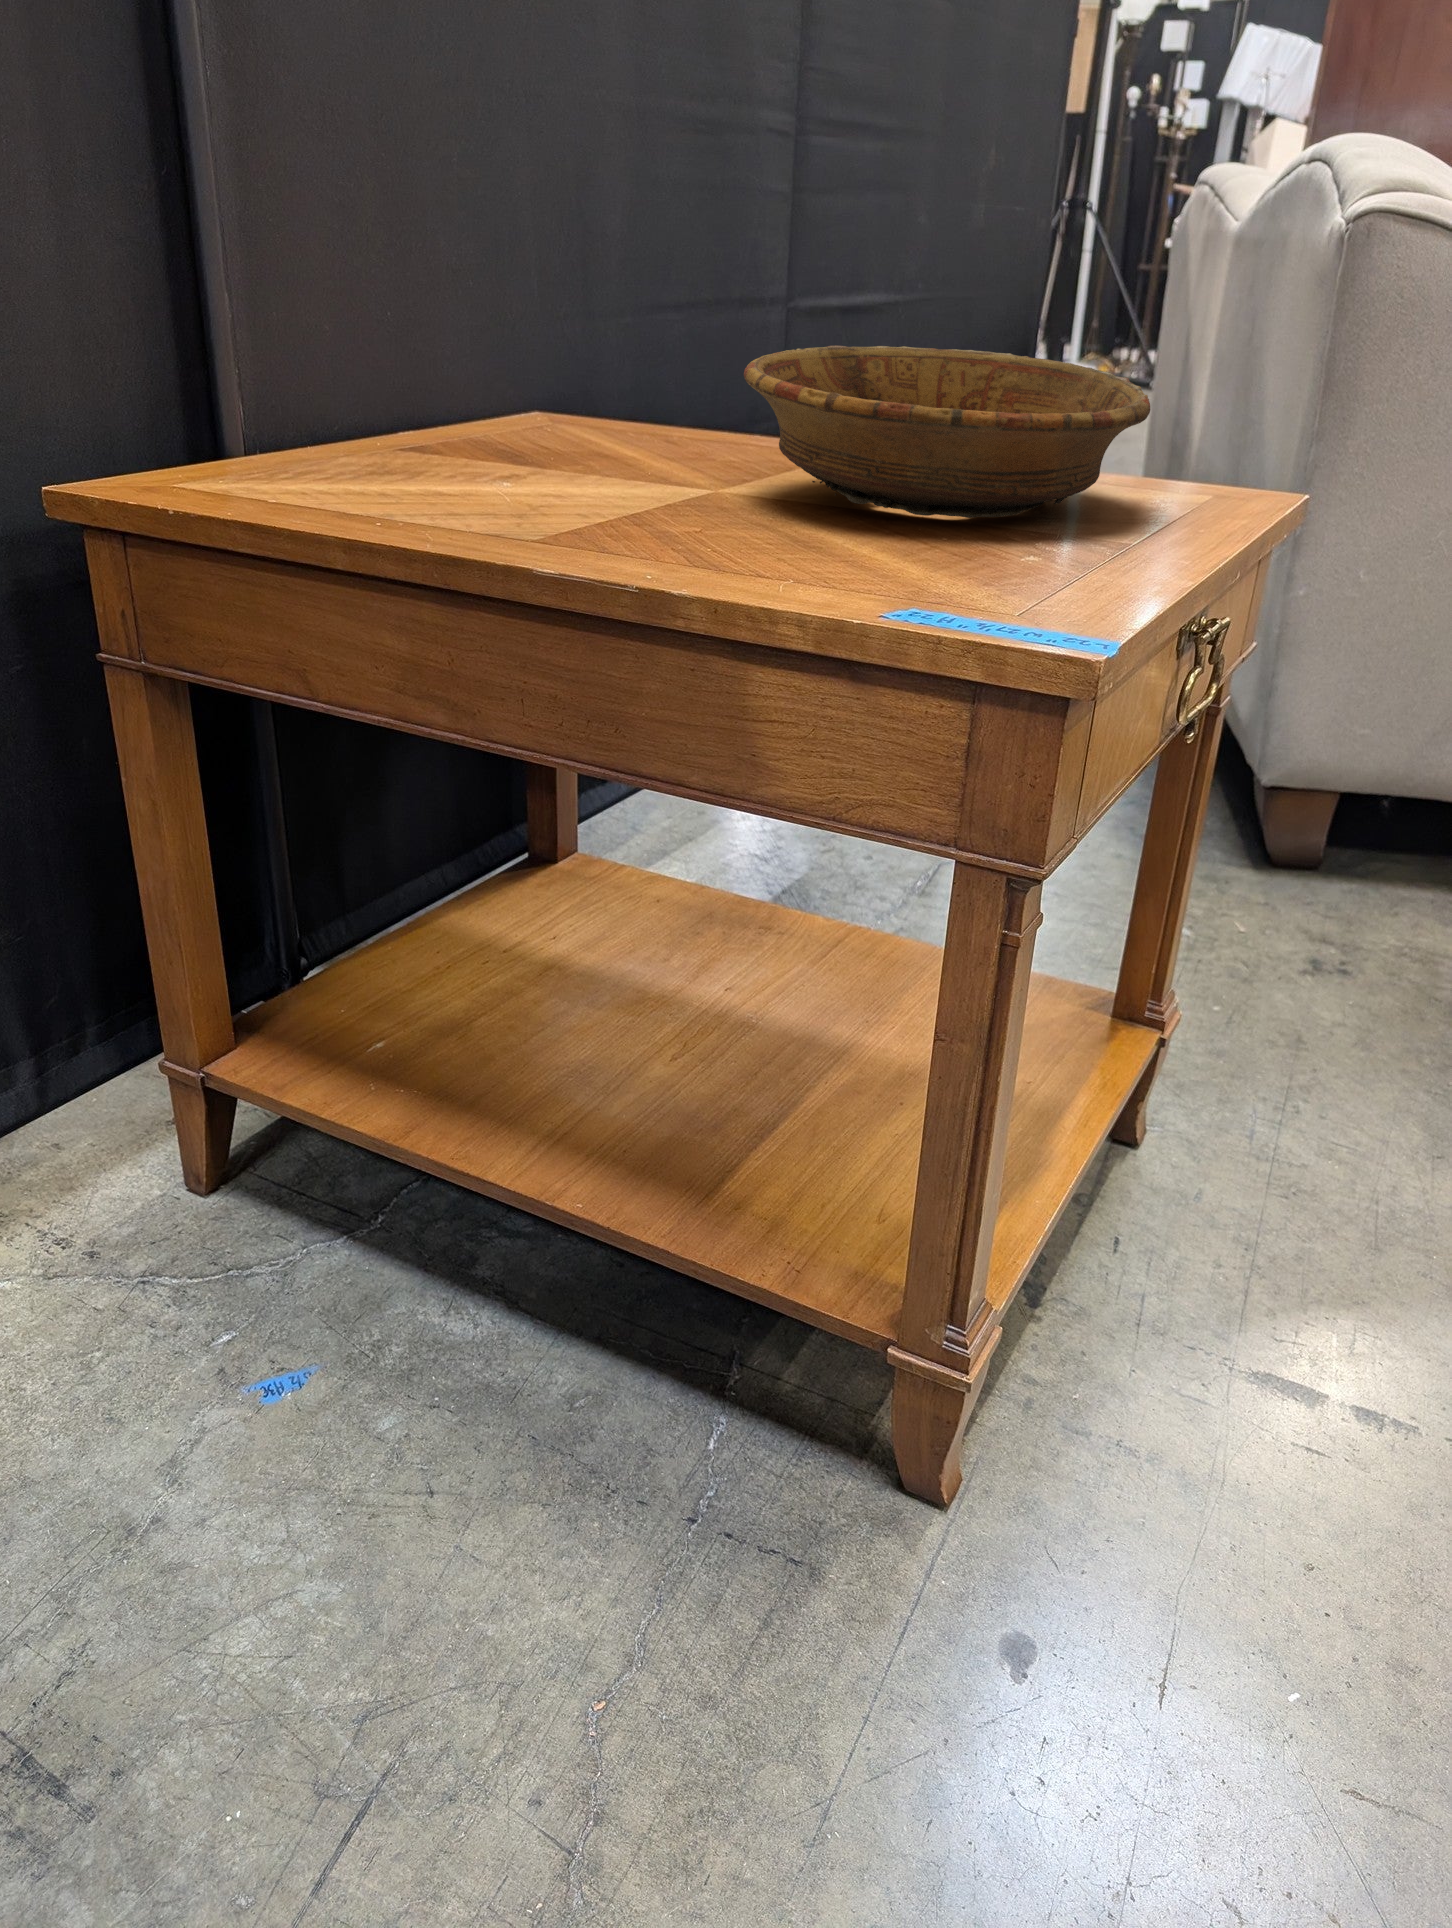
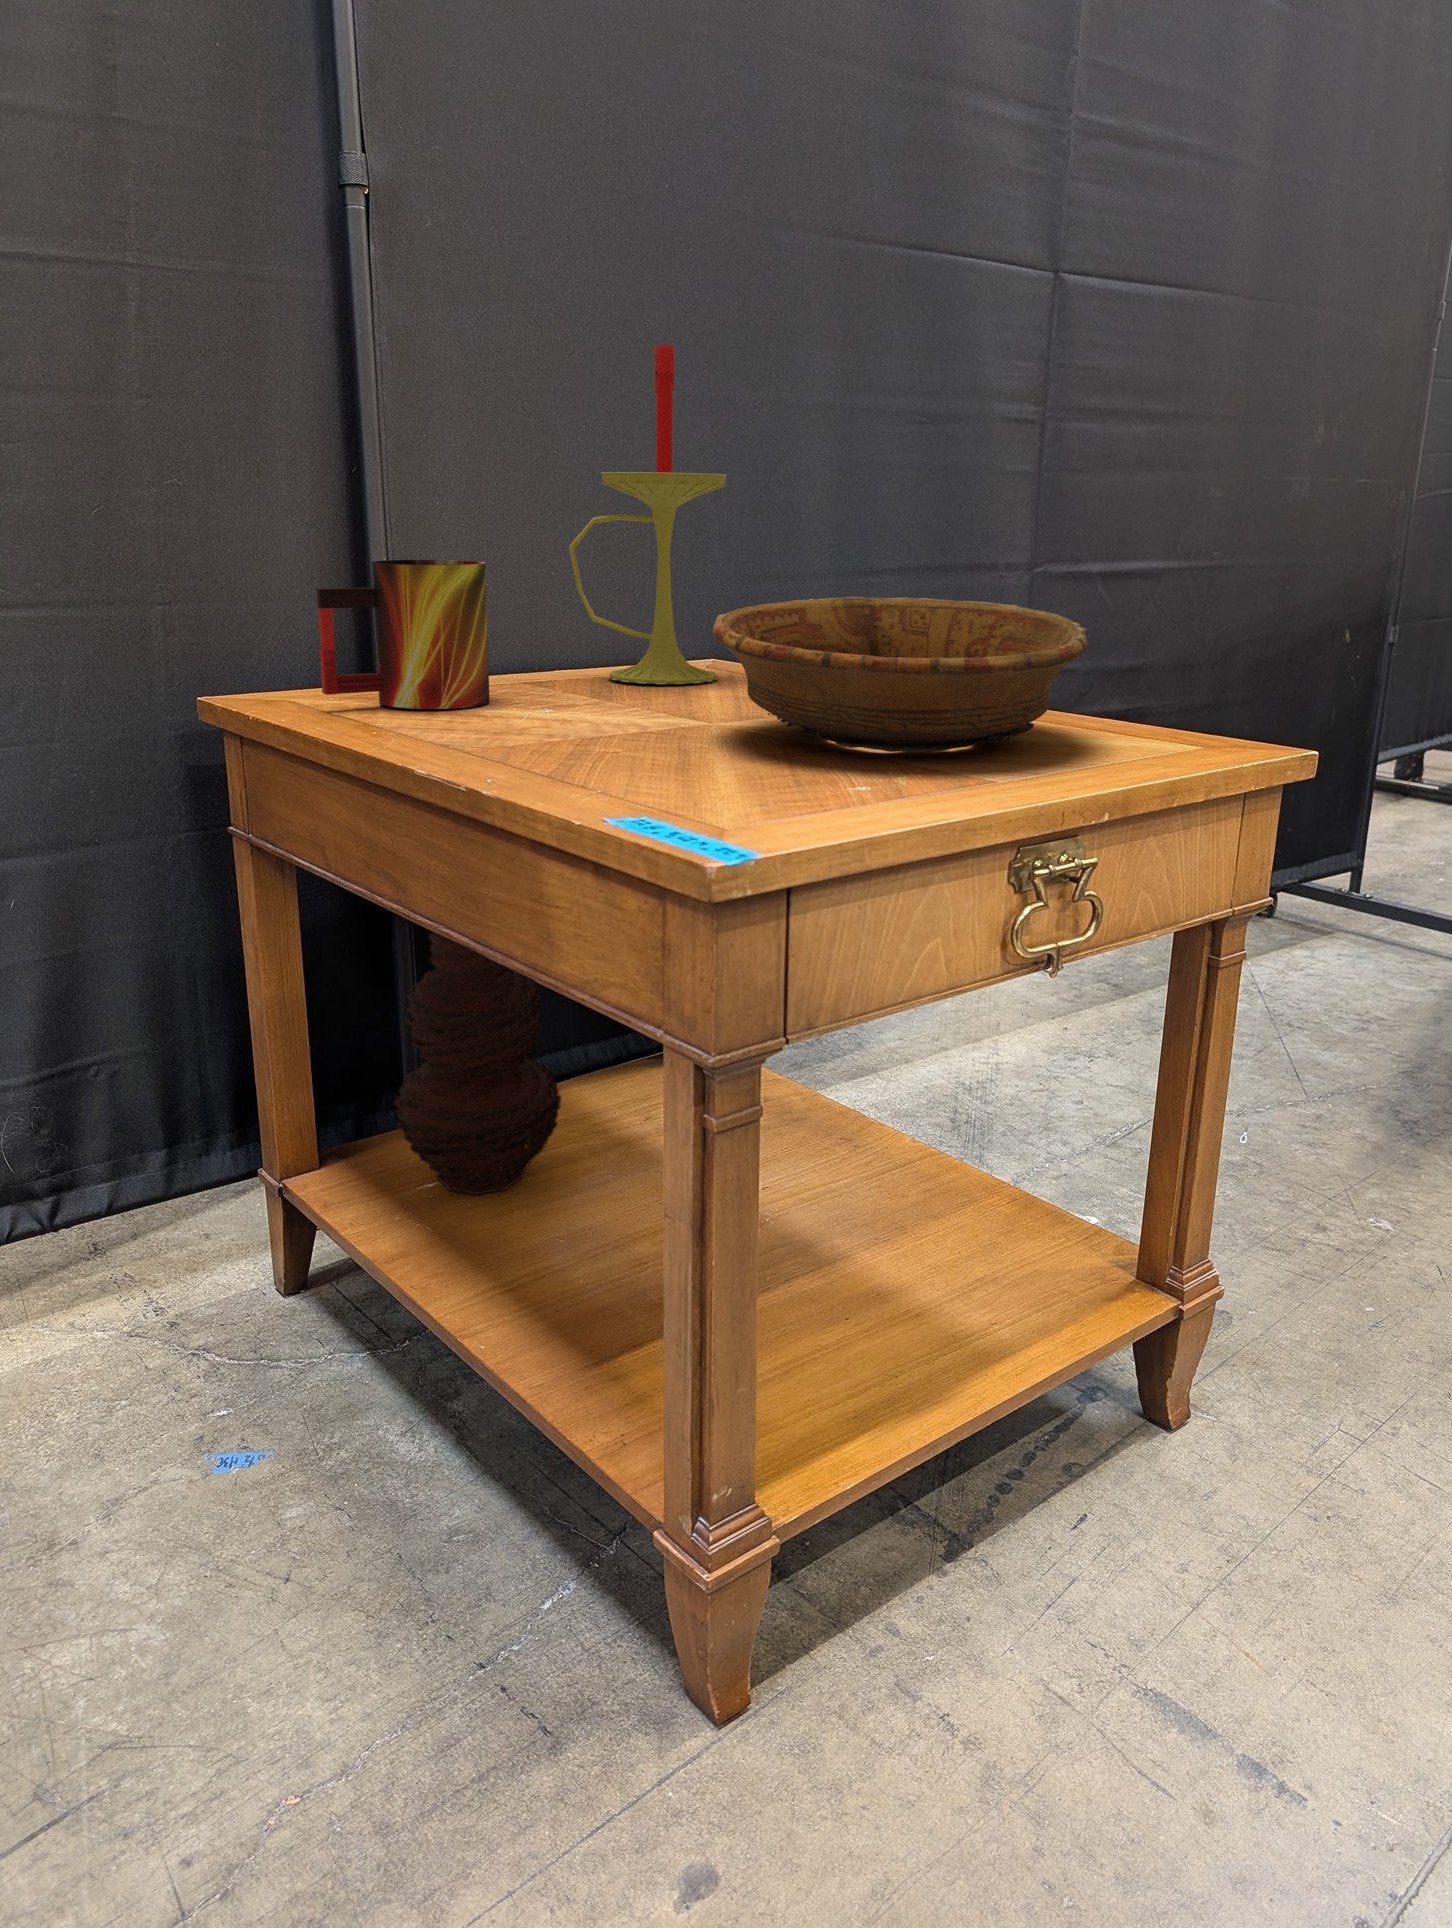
candle: none [425,22,611,452] -> present [569,345,726,684]
mug: none [215,303,412,492] -> present [317,560,490,709]
vase: none [329,671,516,1047] -> present [395,932,561,1195]

